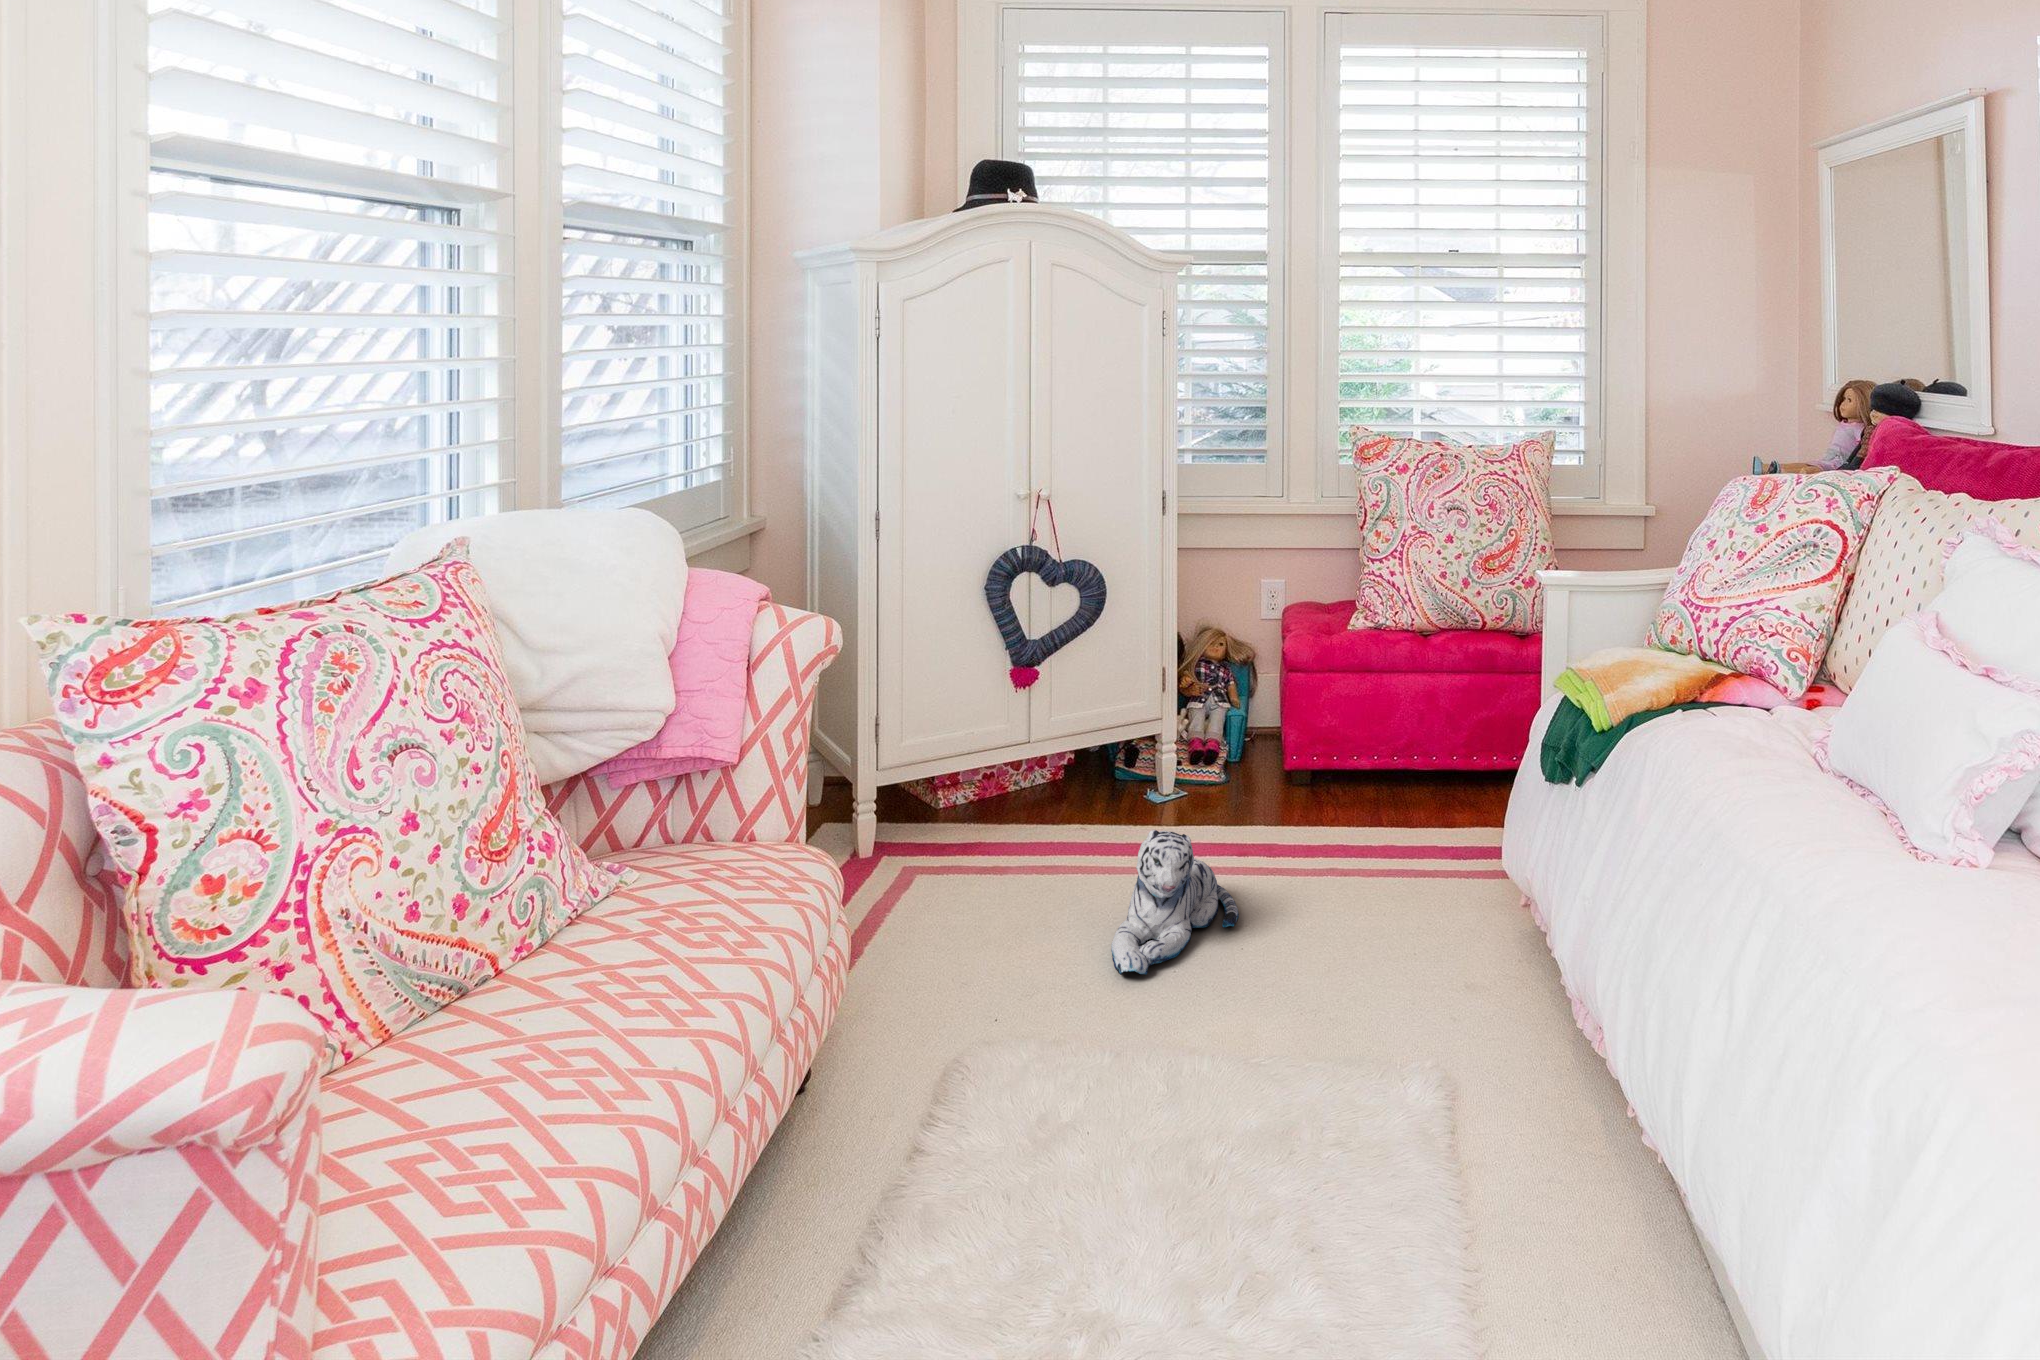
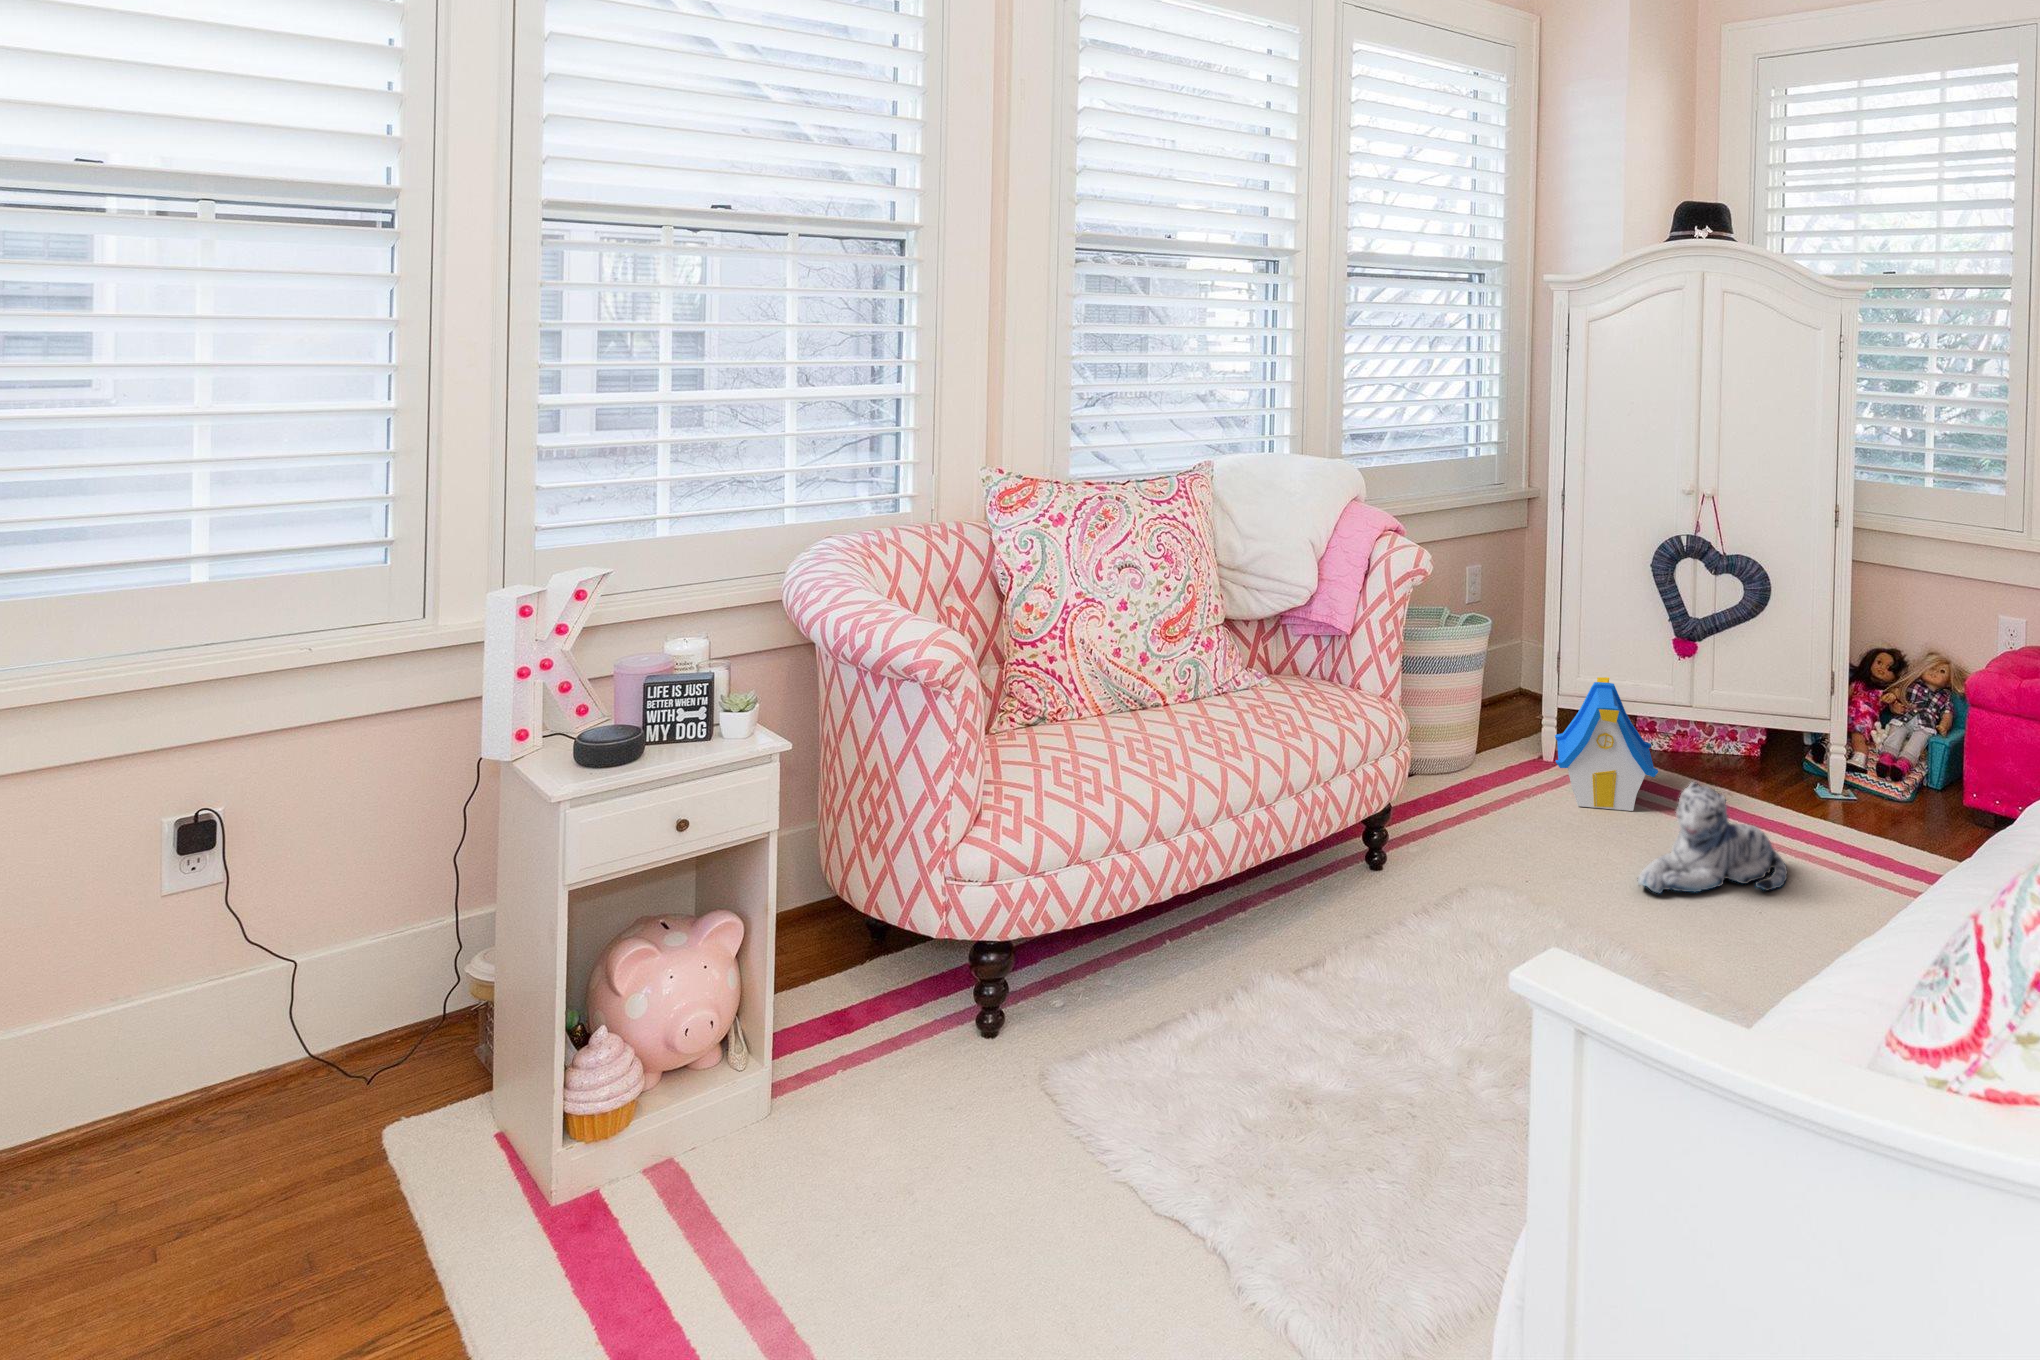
toy house: none [894,732,1049,900] -> present [1555,677,1658,811]

